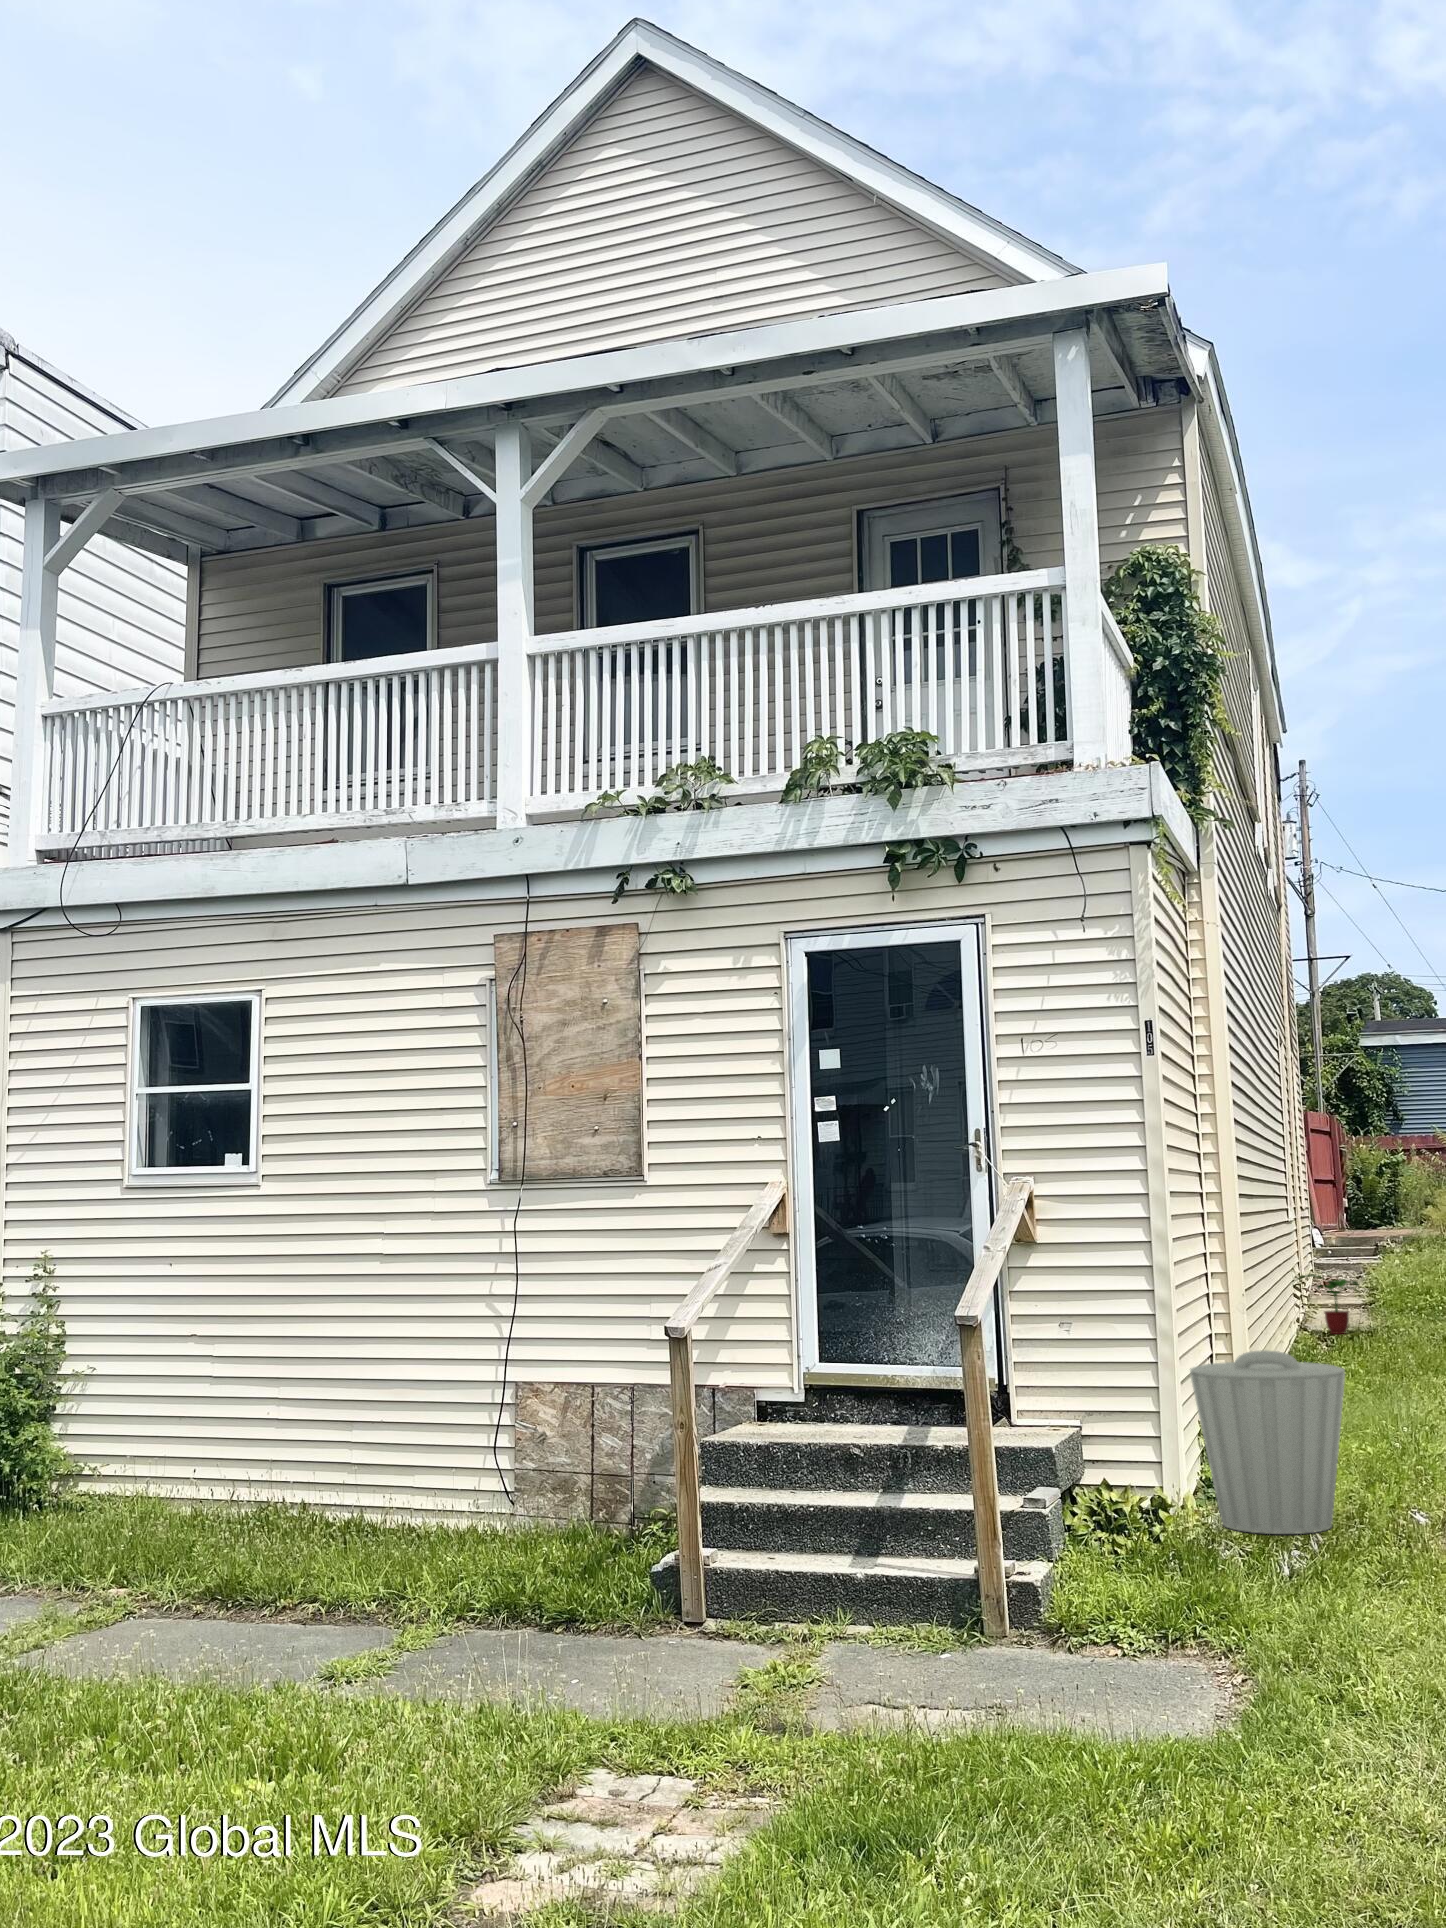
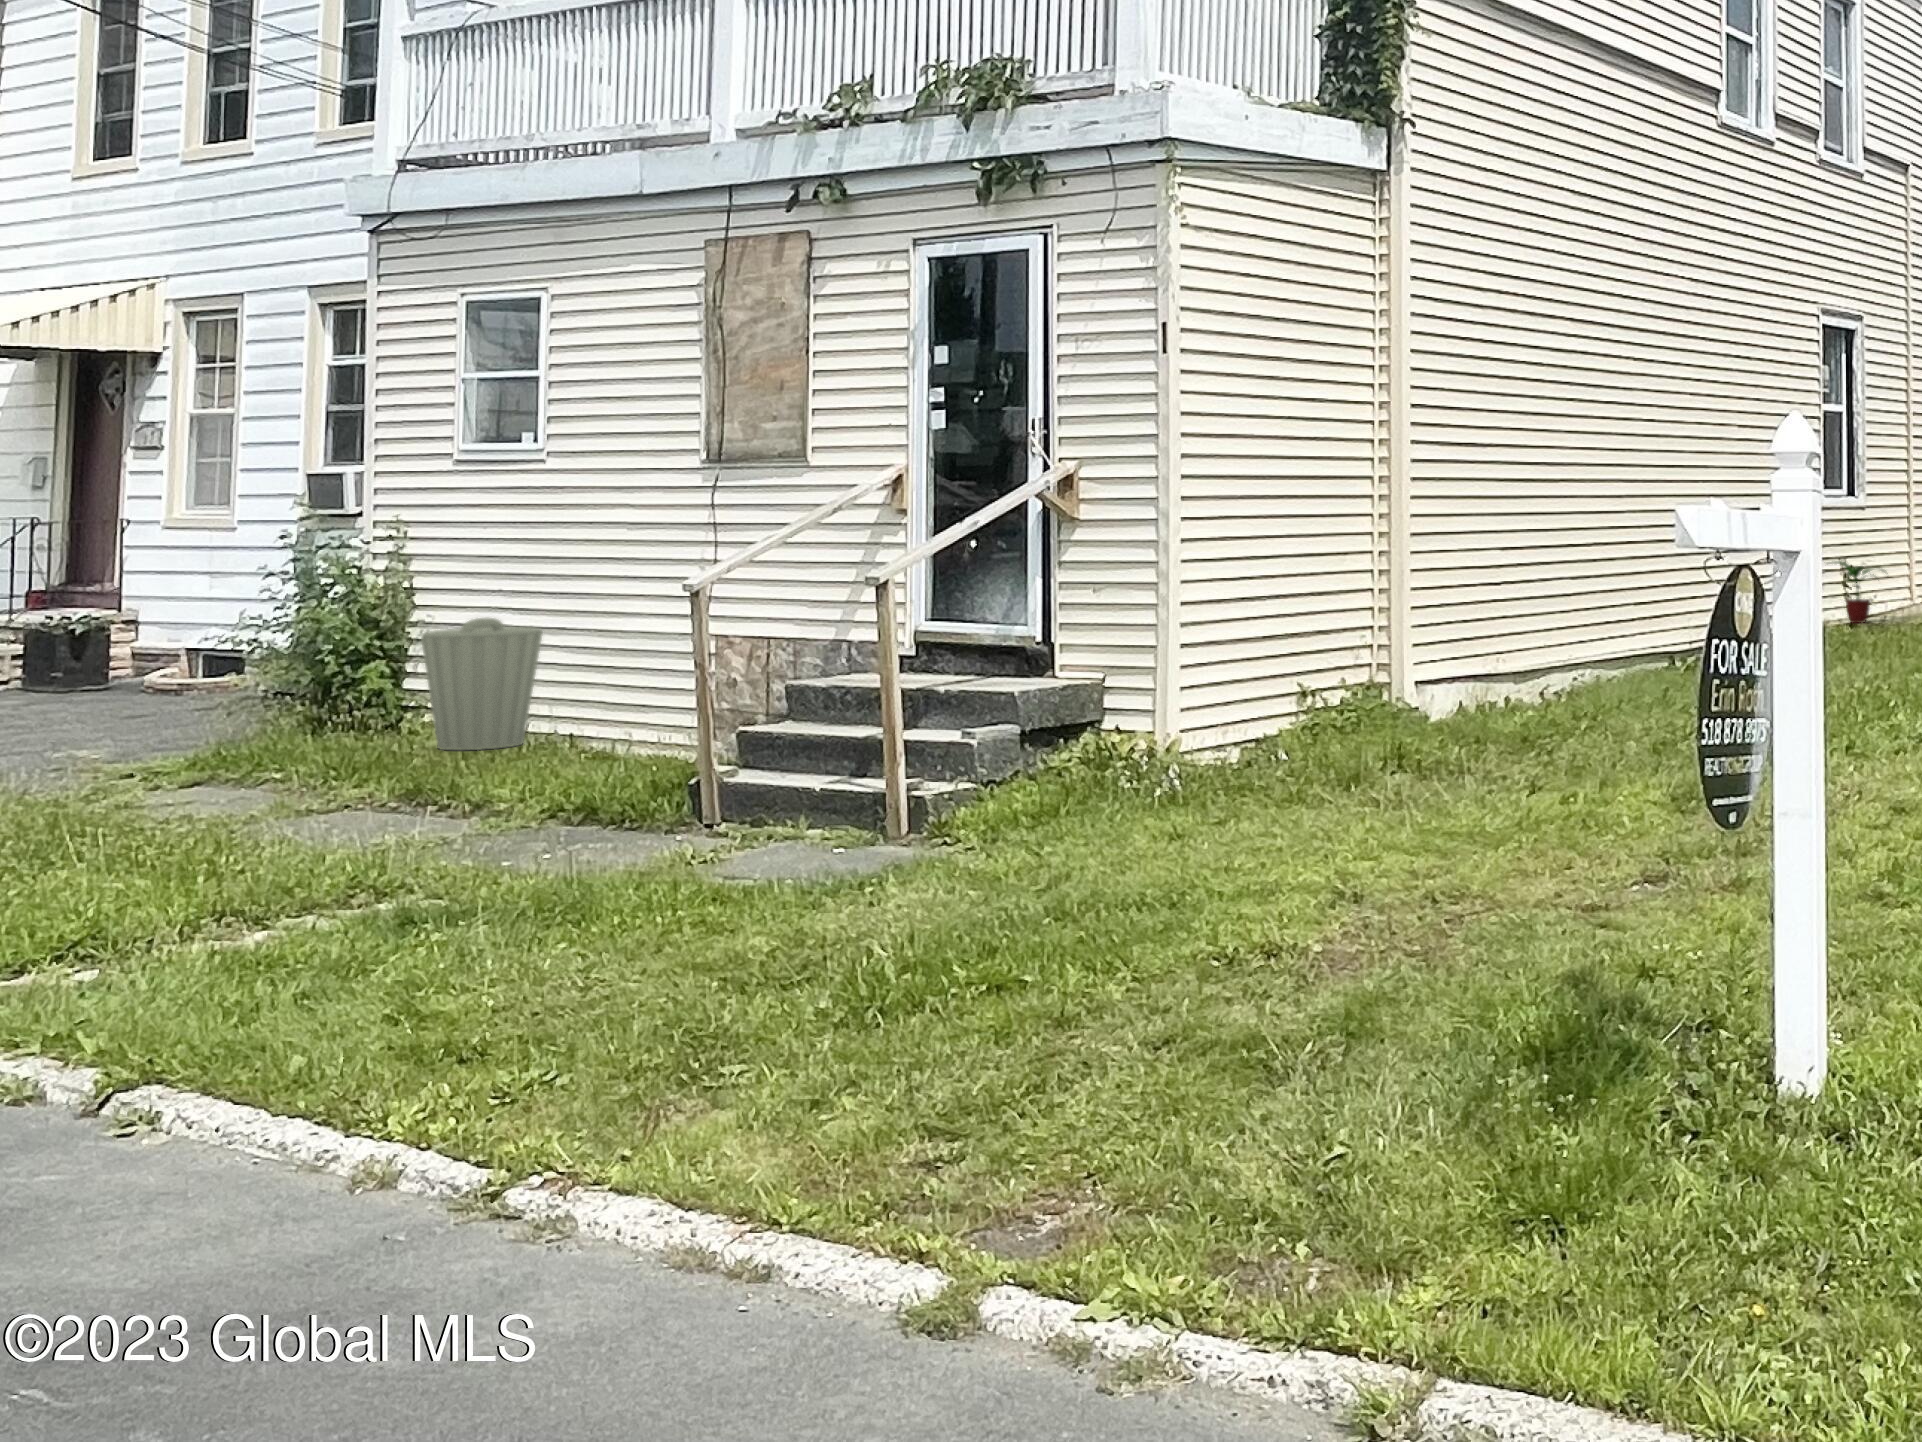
trash can: present [1190,1350,1345,1534] -> present [421,618,543,750]

